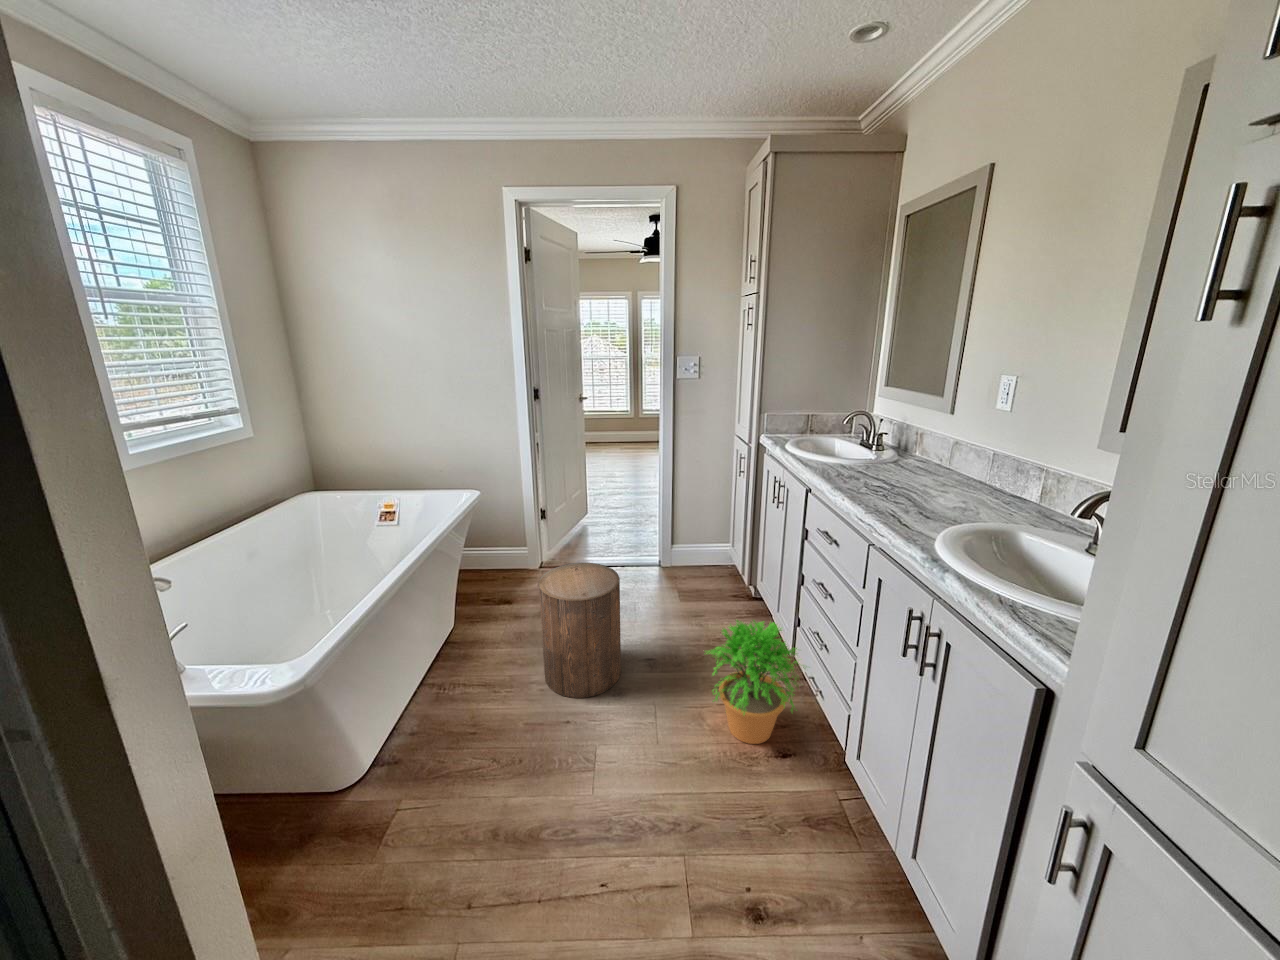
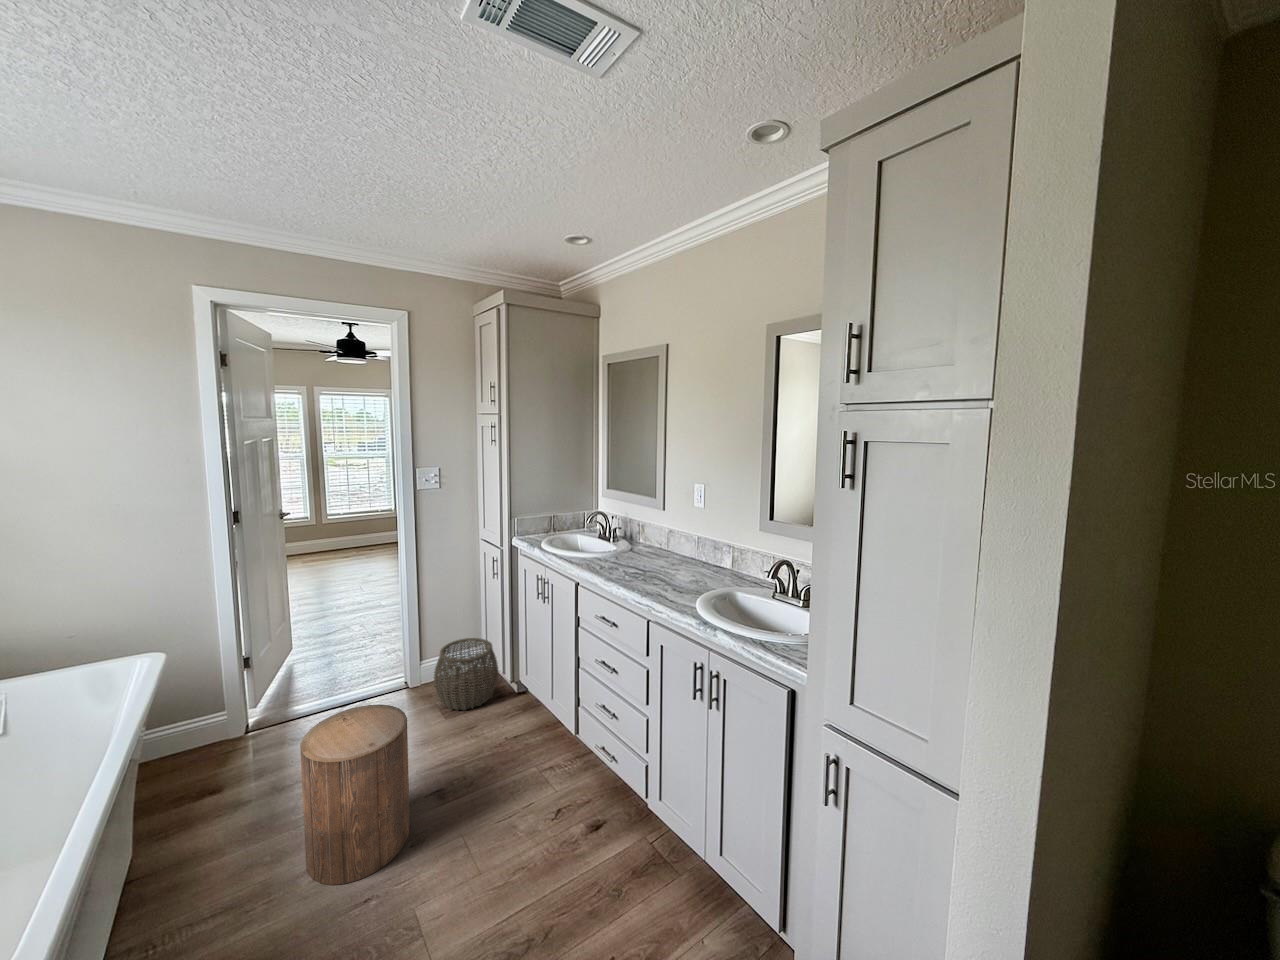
woven basket: none [675,532,736,599] -> present [434,638,498,710]
potted plant: present [707,620,798,744] -> none [515,707,611,834]

